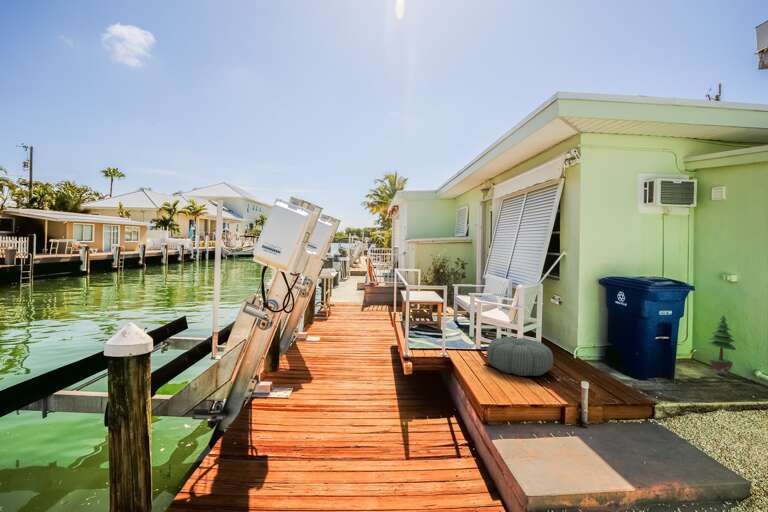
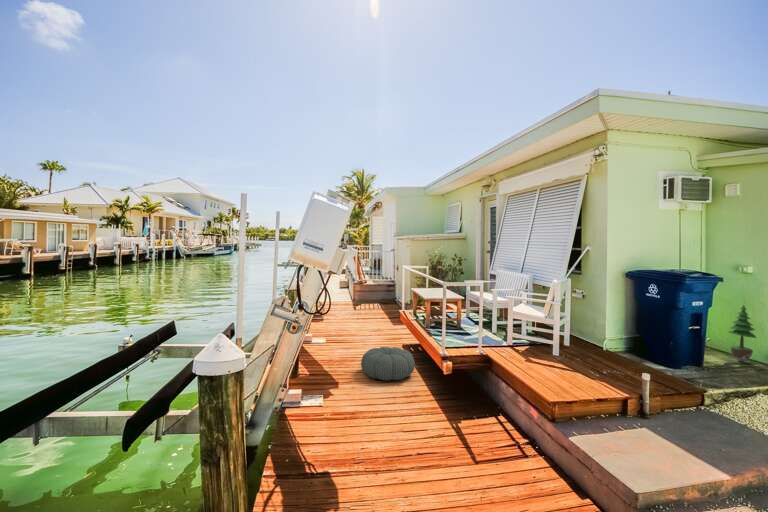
pouf: present [487,337,553,376] -> present [361,347,415,381]

